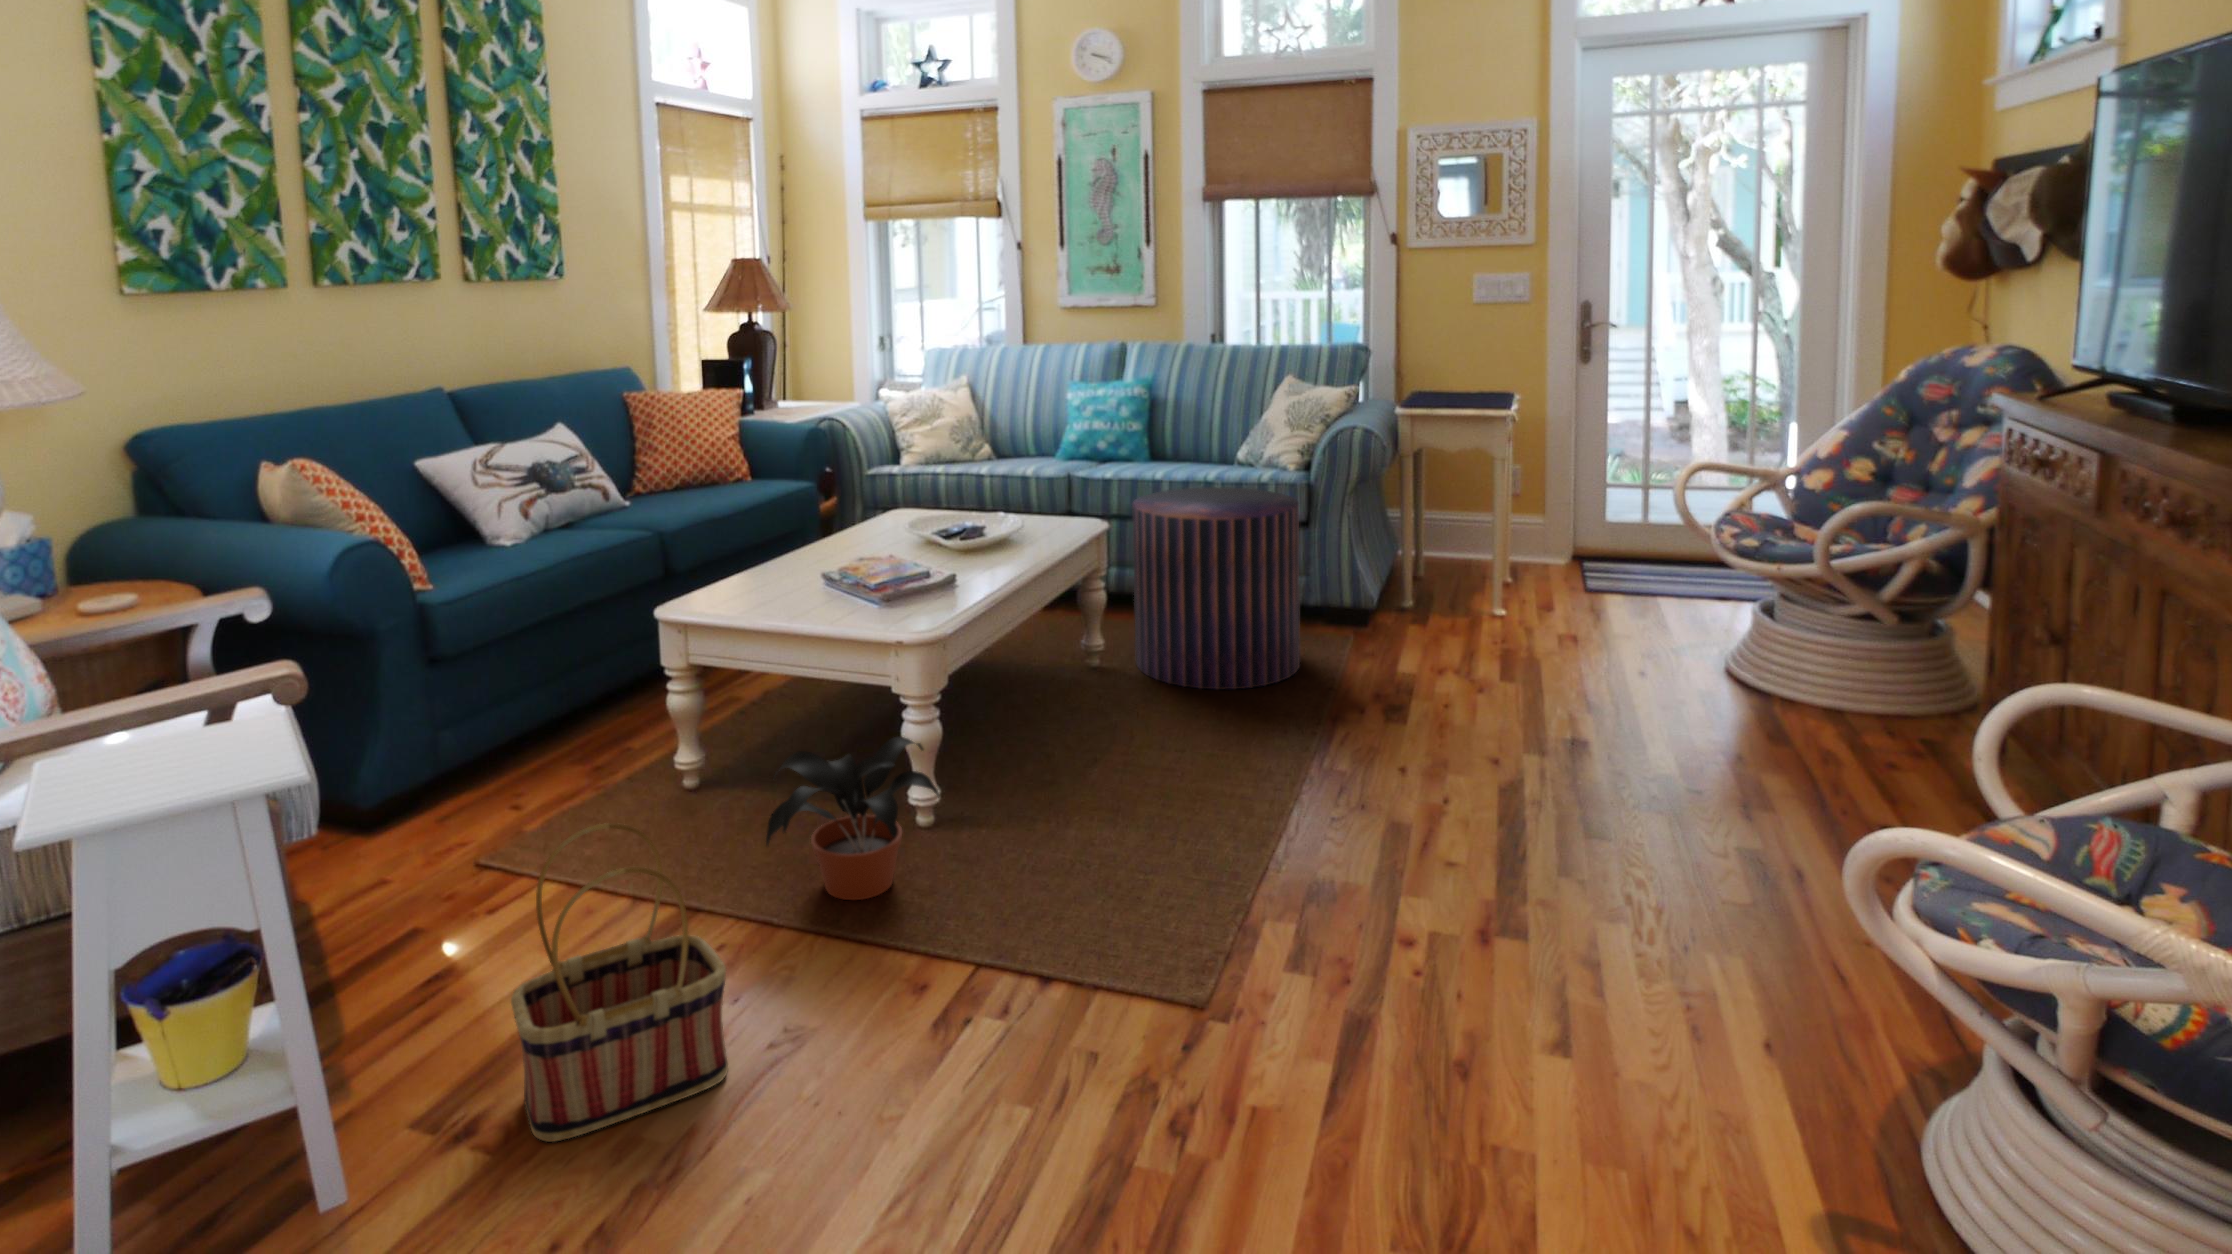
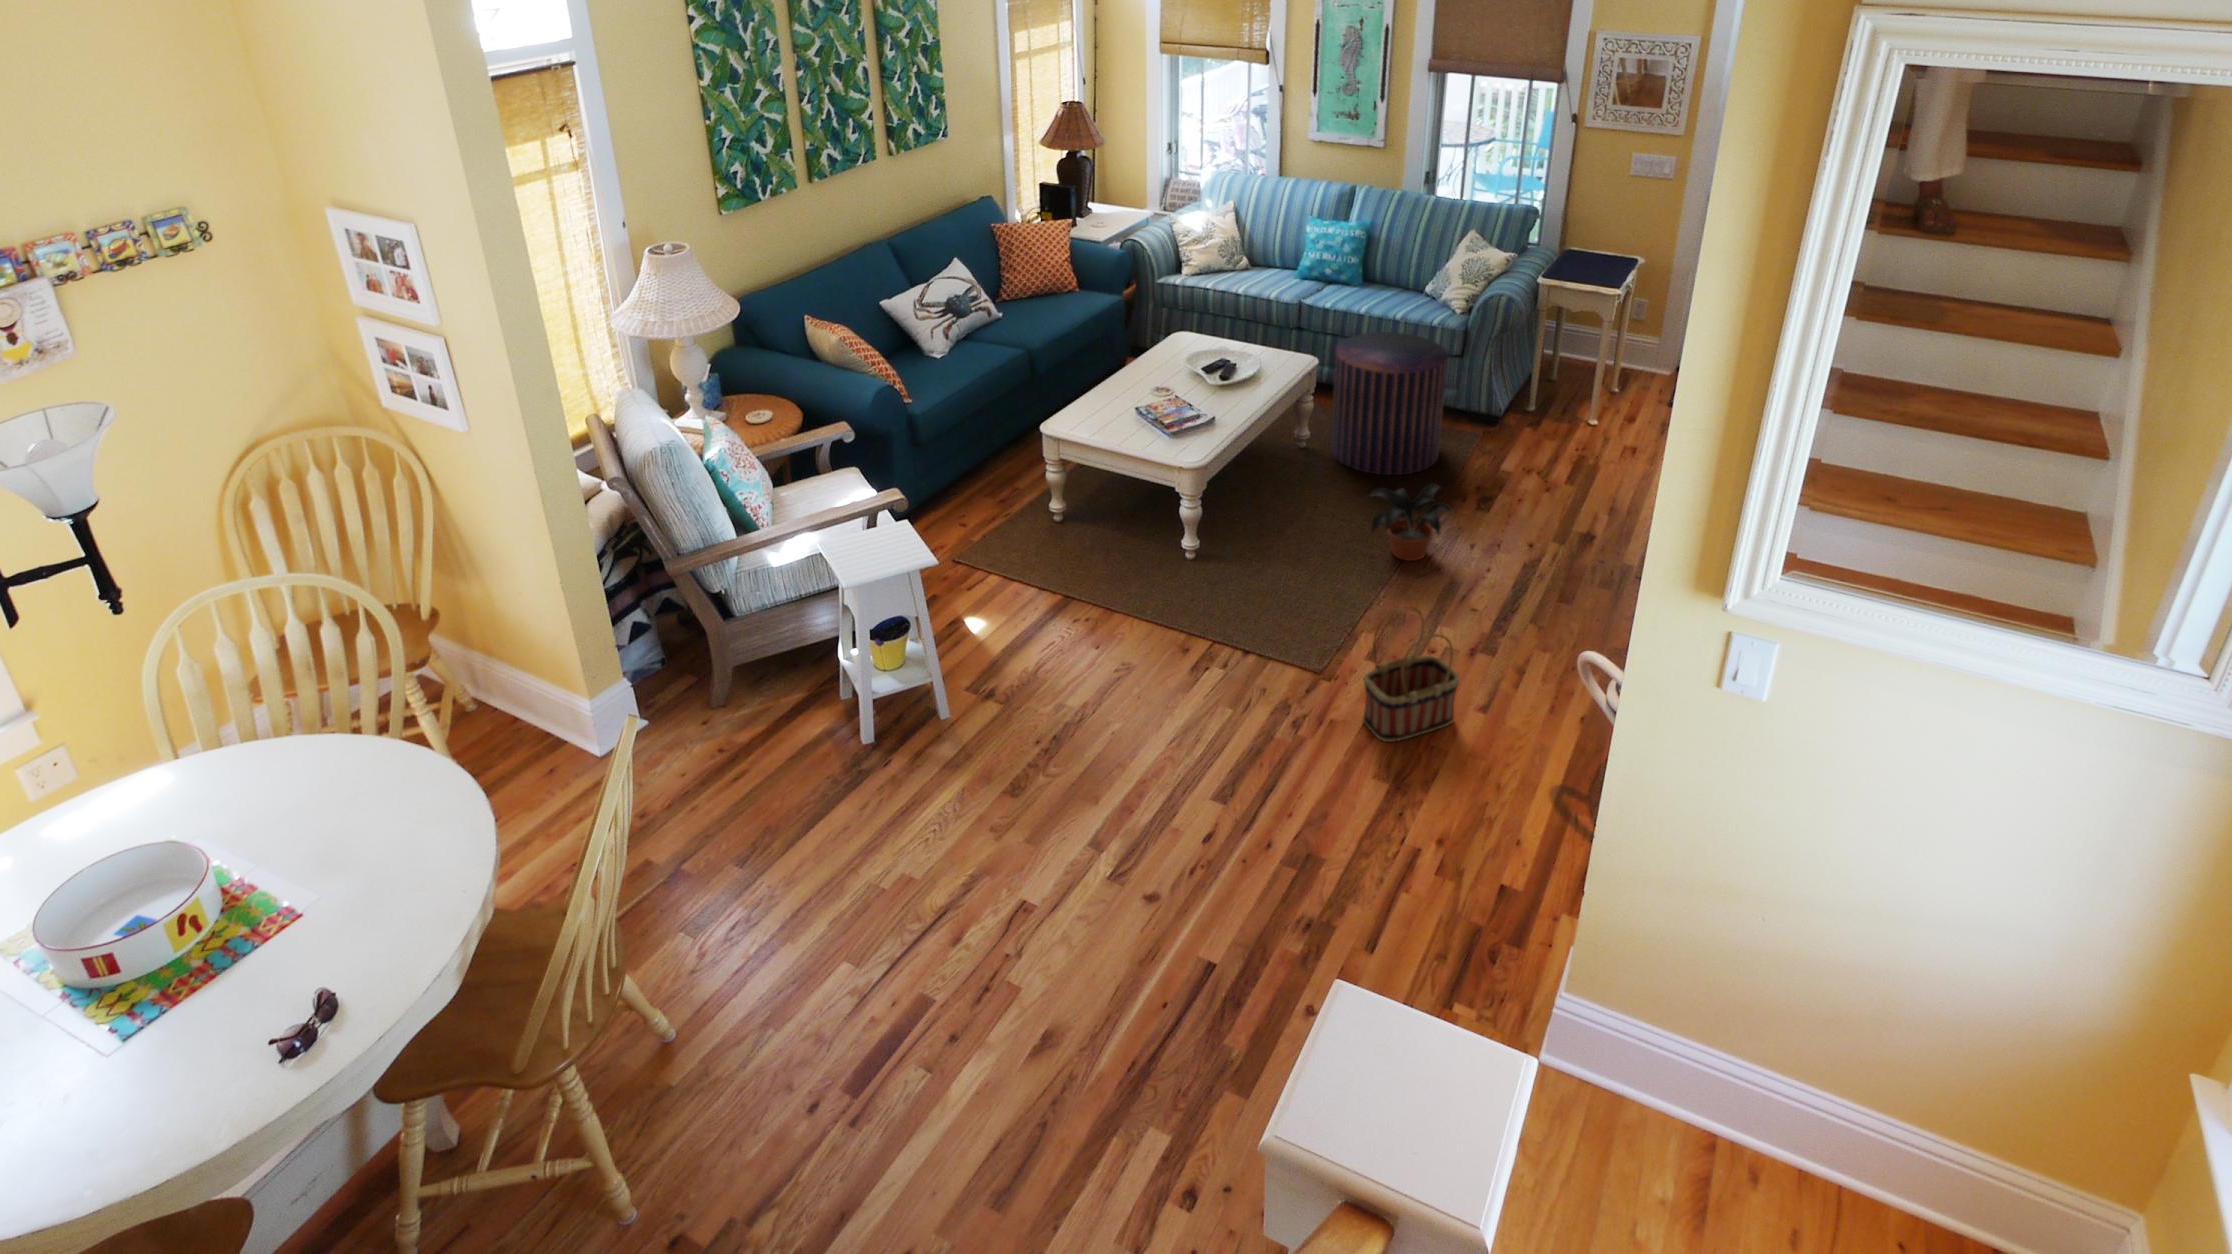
potted plant: present [766,737,939,900] -> present [1369,483,1453,561]
basket: present [511,823,728,1142] -> present [1363,607,1460,742]

